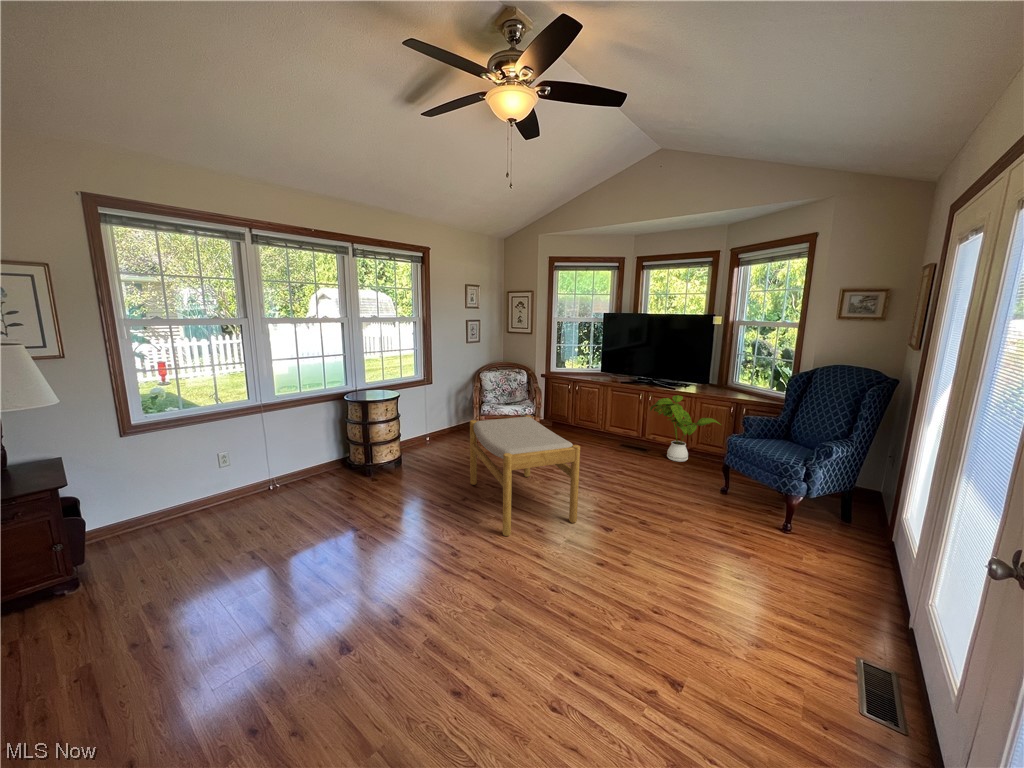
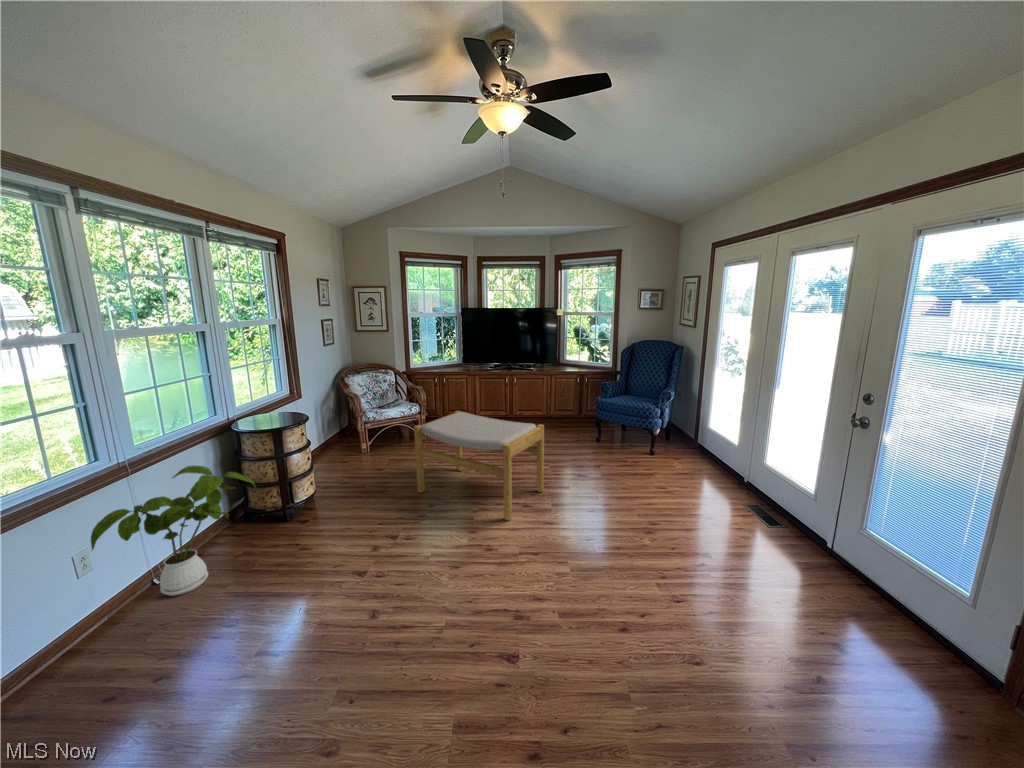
house plant: present [650,395,721,462] -> present [91,466,257,596]

